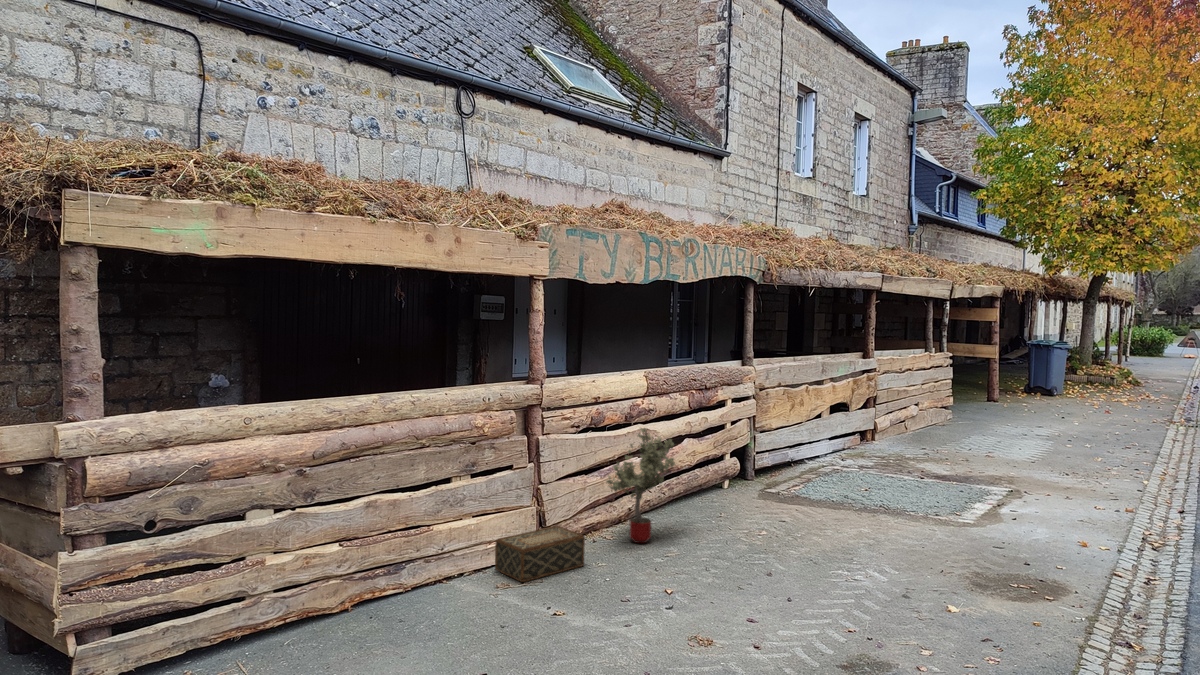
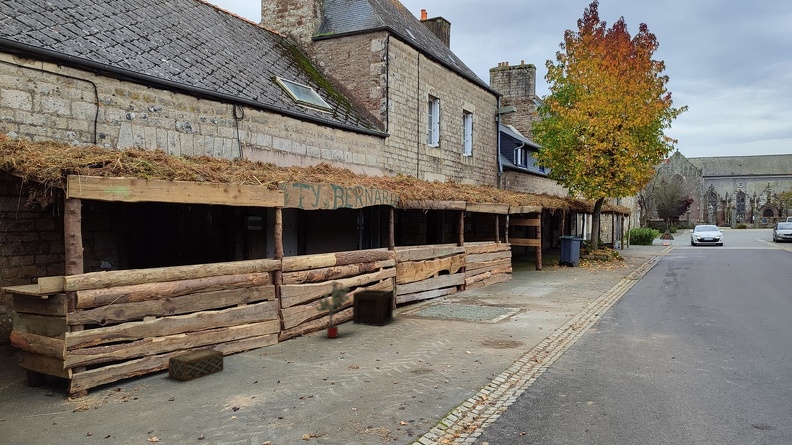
wooden crate: none [676,440,754,516] -> present [353,289,393,326]
woven basket: present [495,526,585,582] -> present [169,349,223,380]

